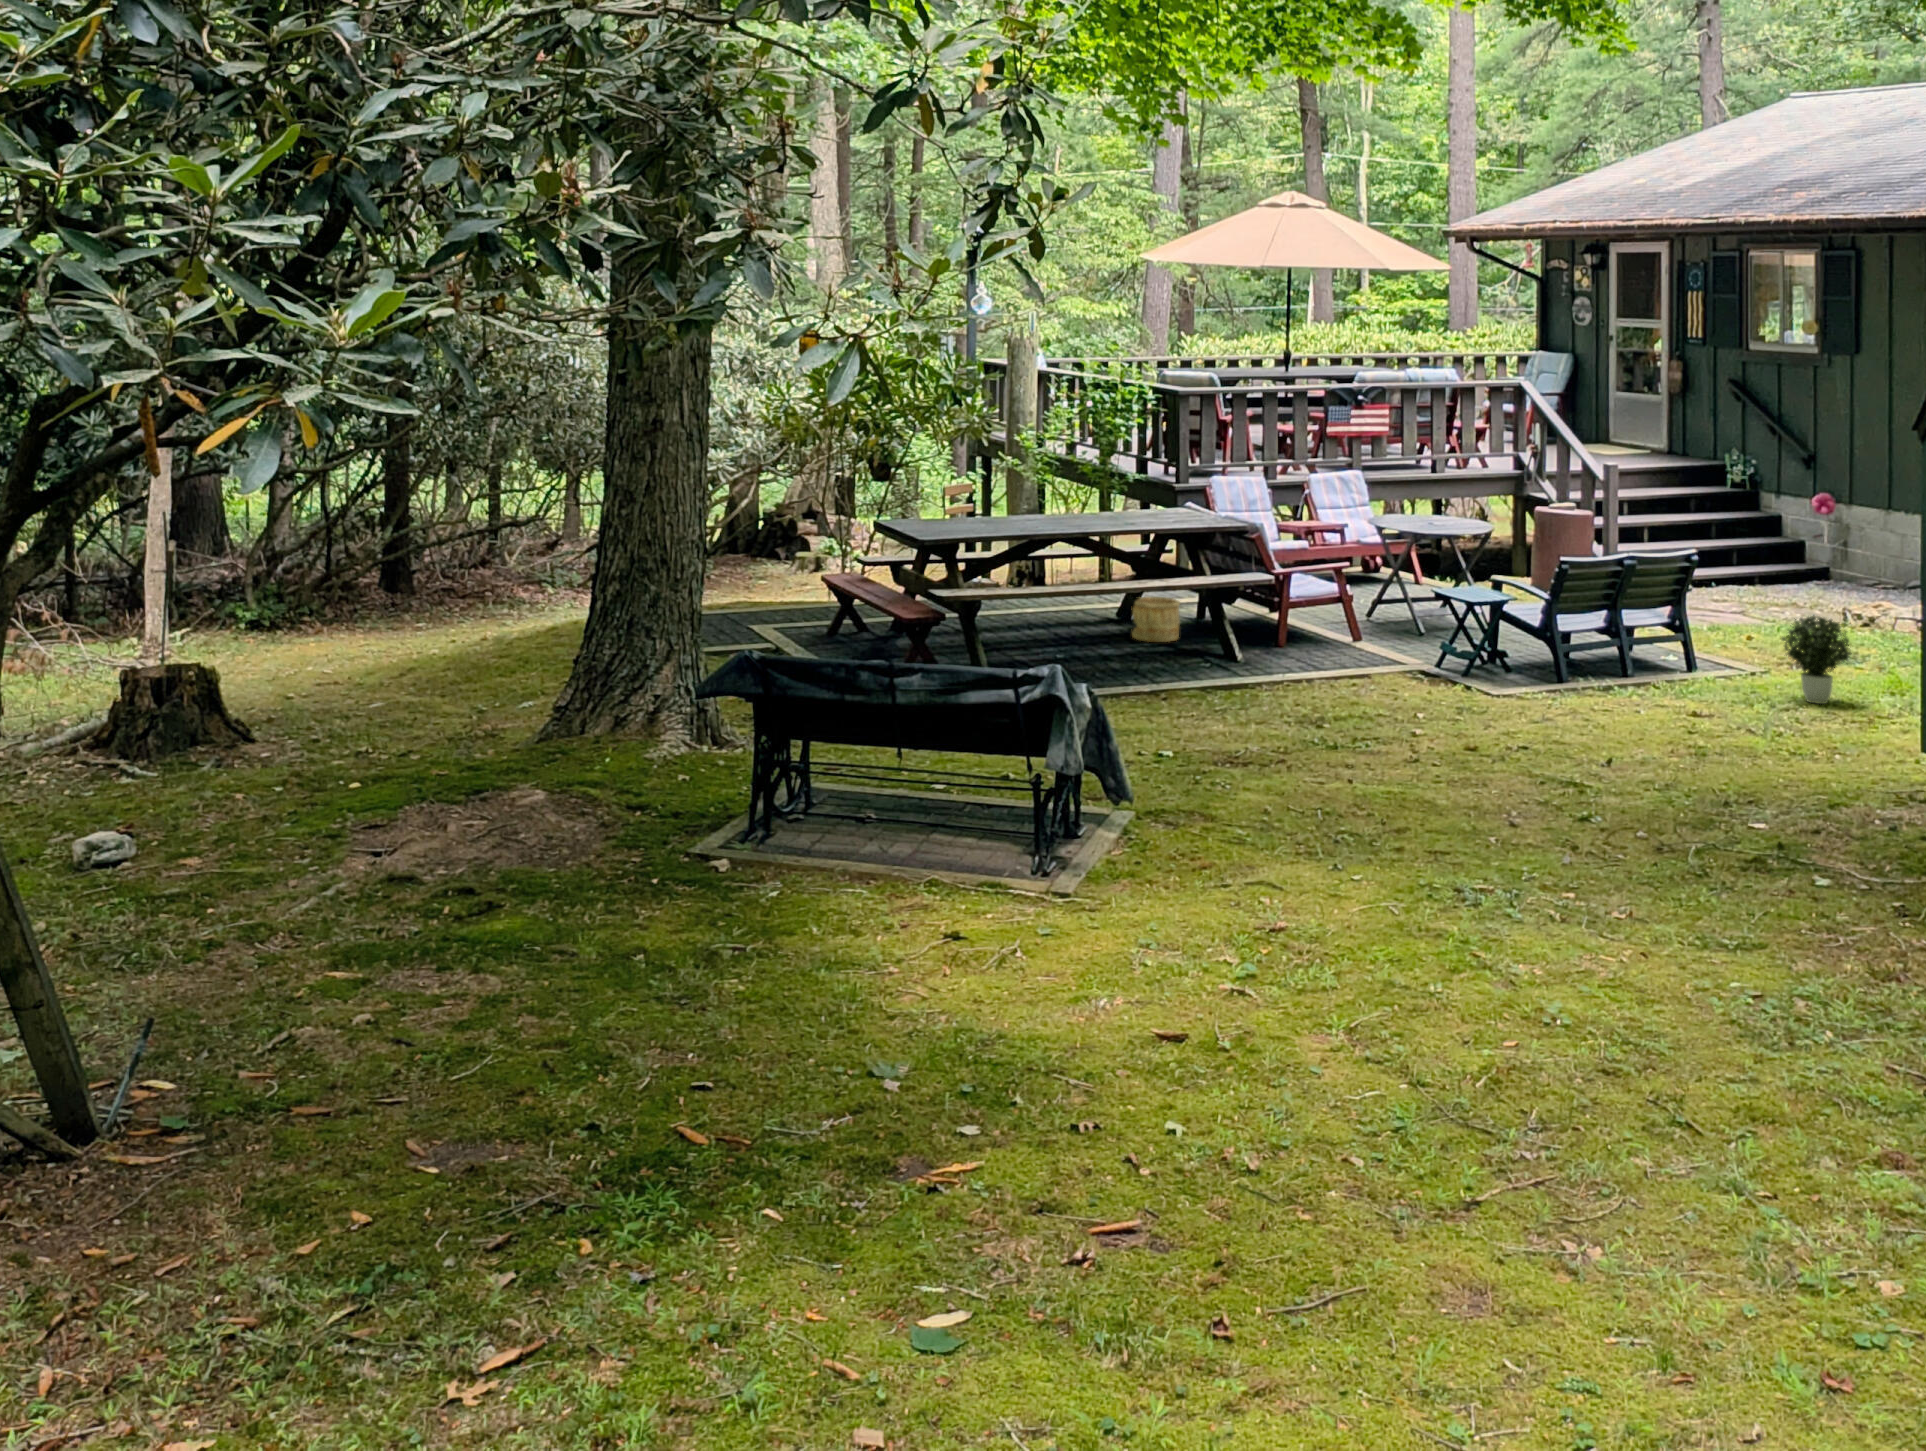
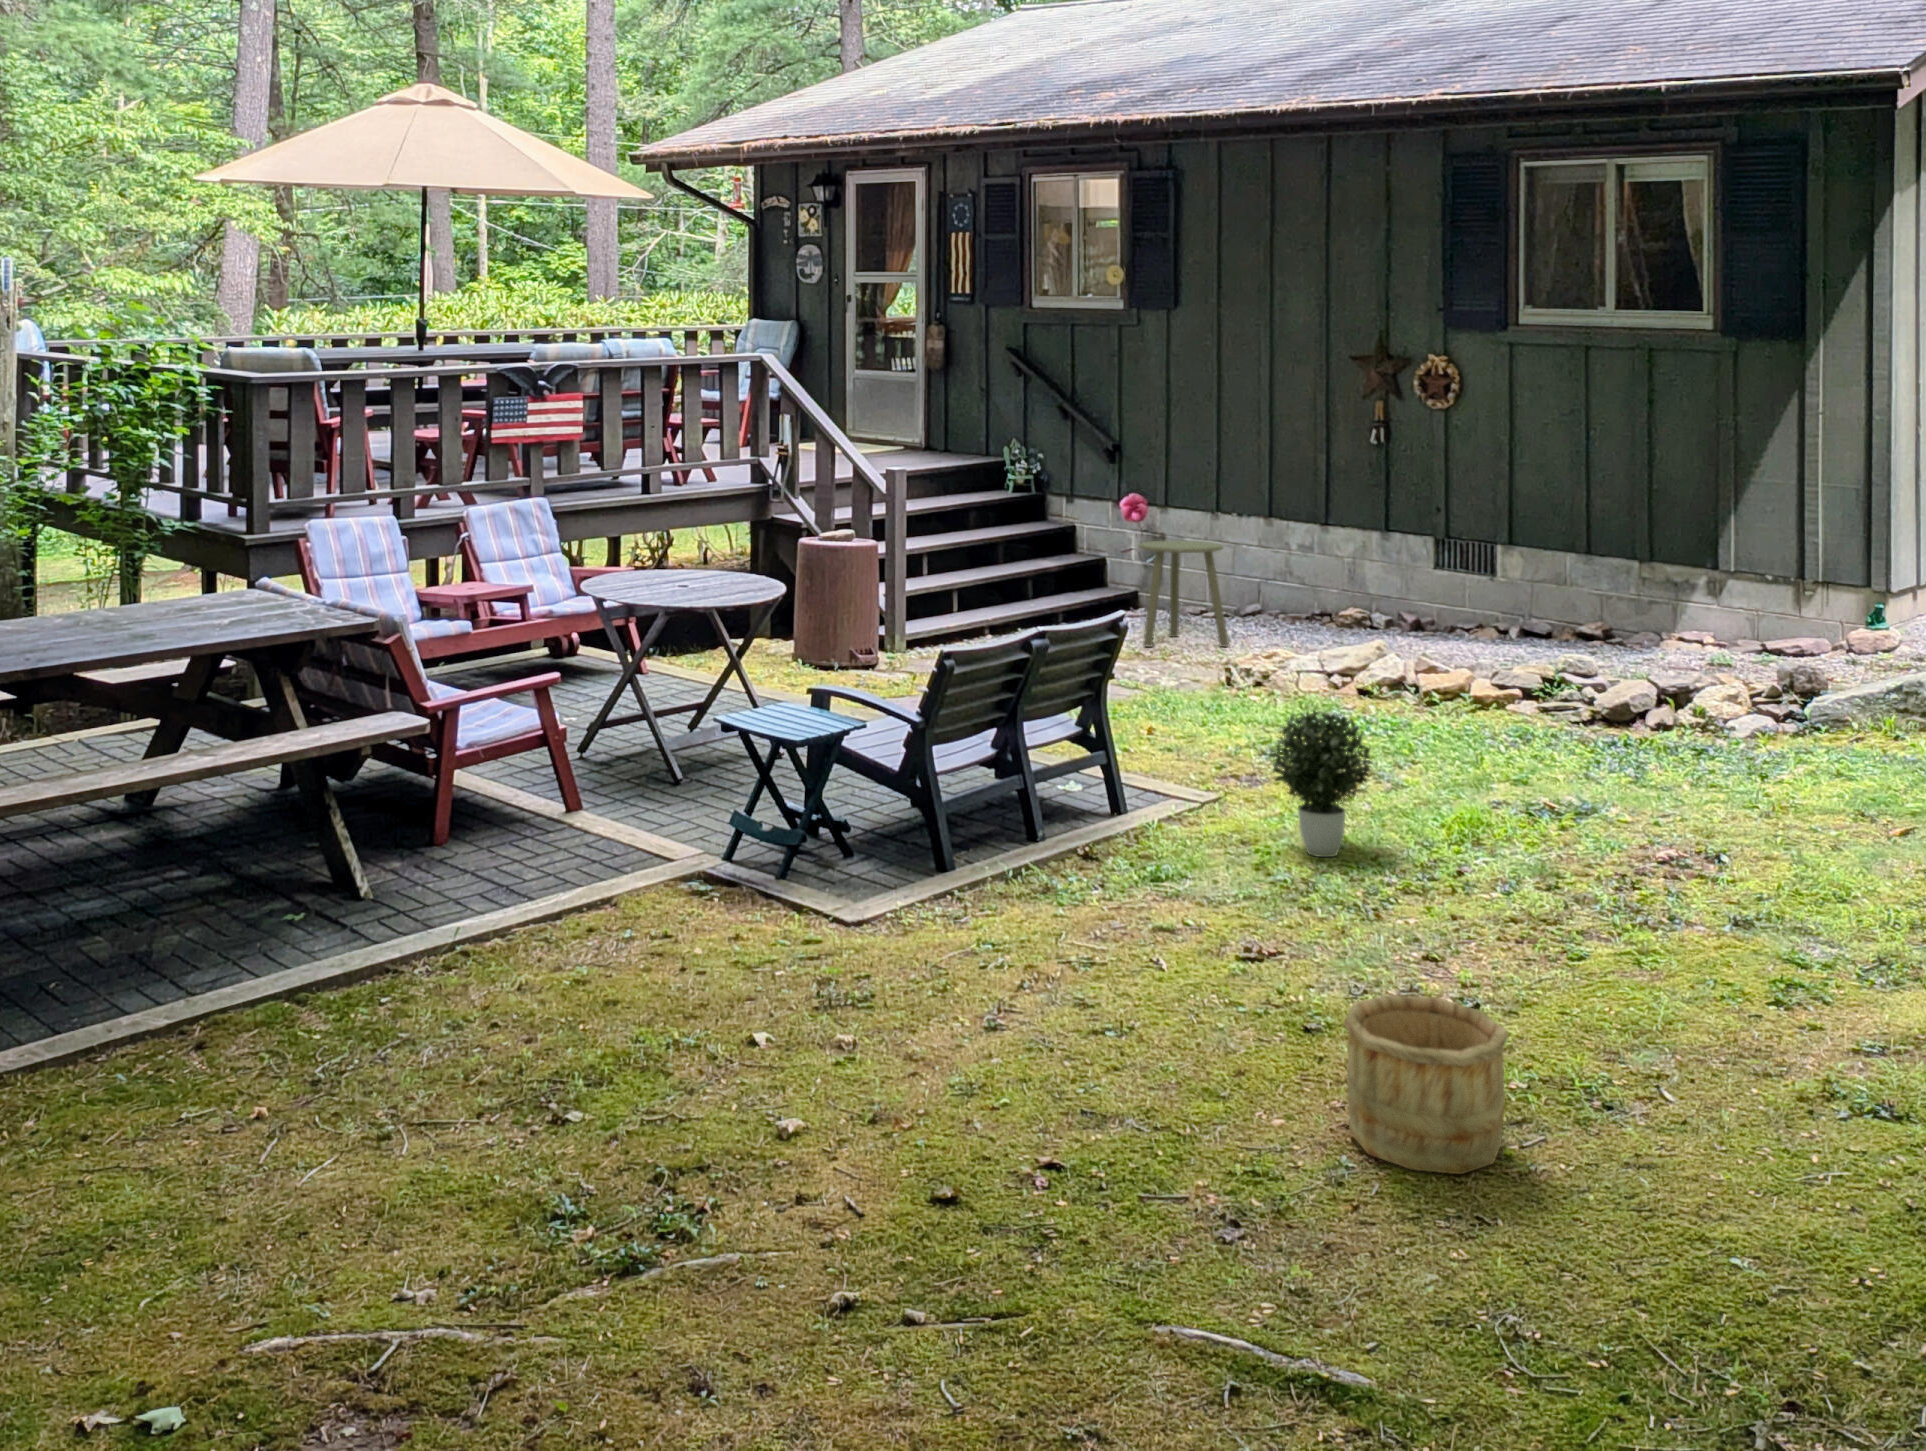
side table: none [1823,528,1899,610] -> present [1138,540,1229,647]
wooden bucket: present [1131,597,1180,642] -> present [1343,995,1509,1174]

